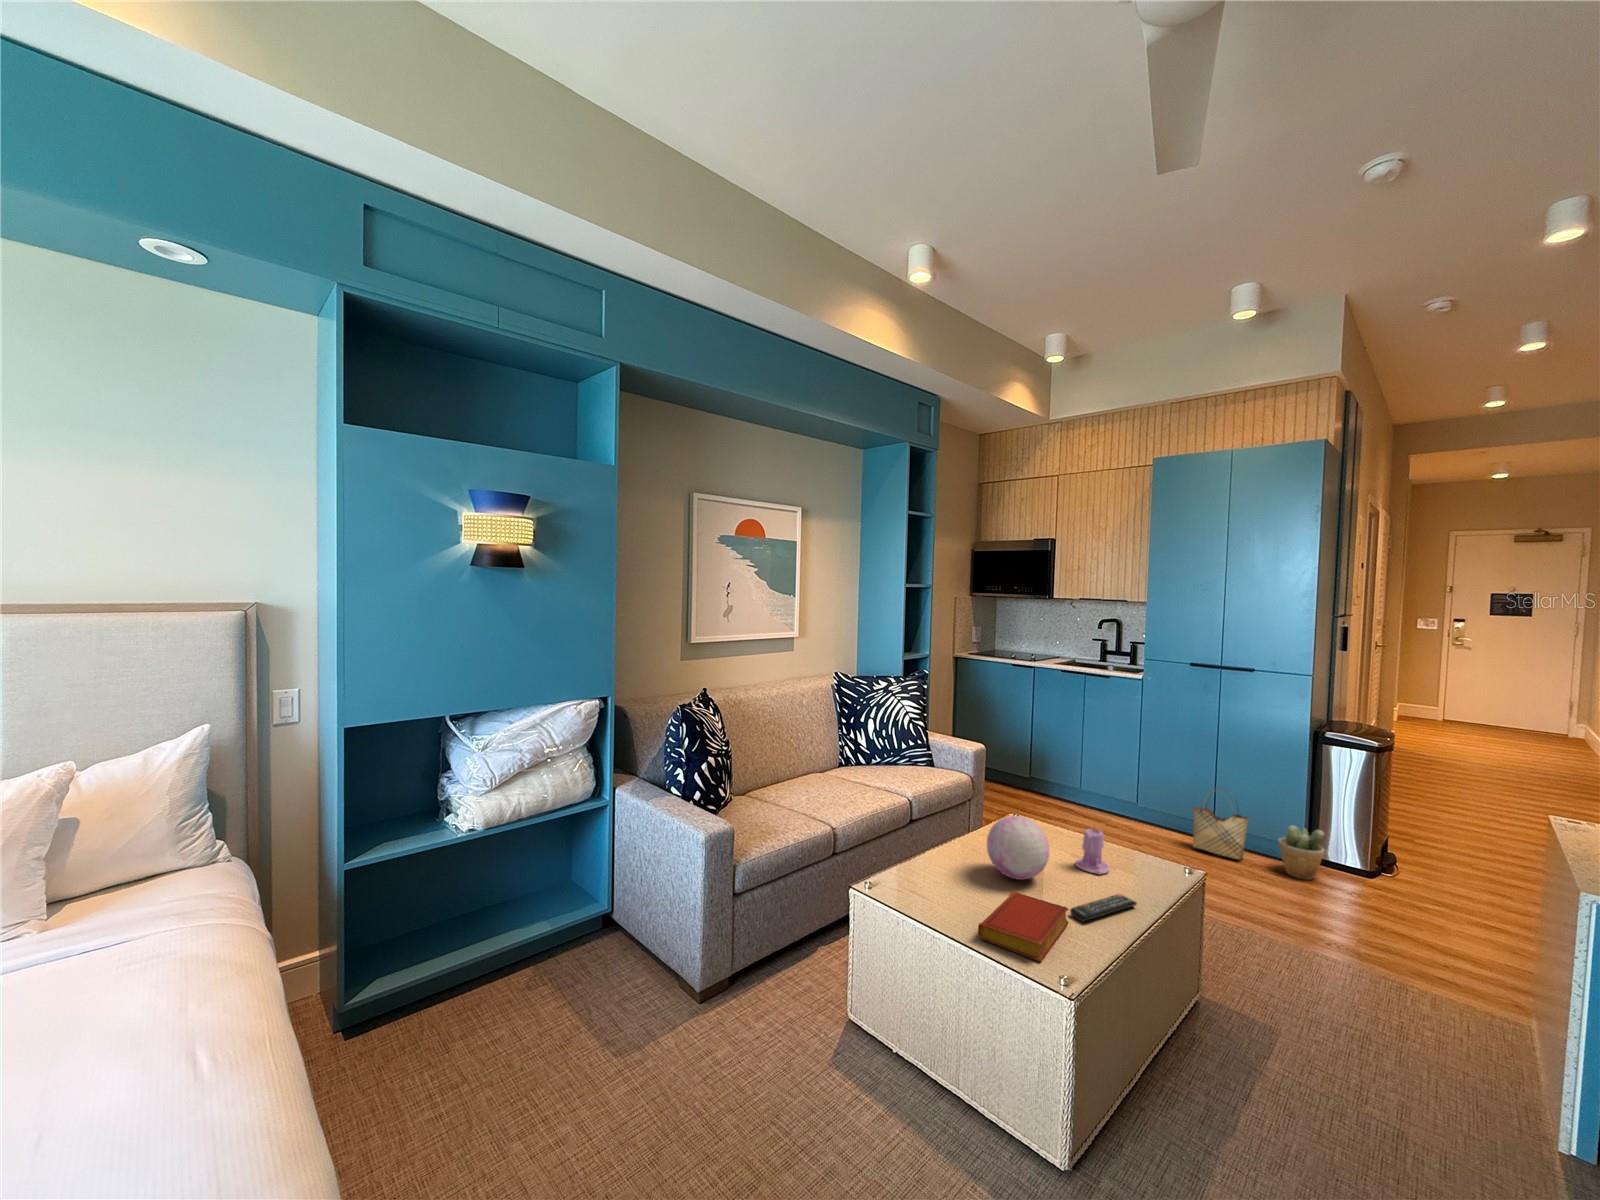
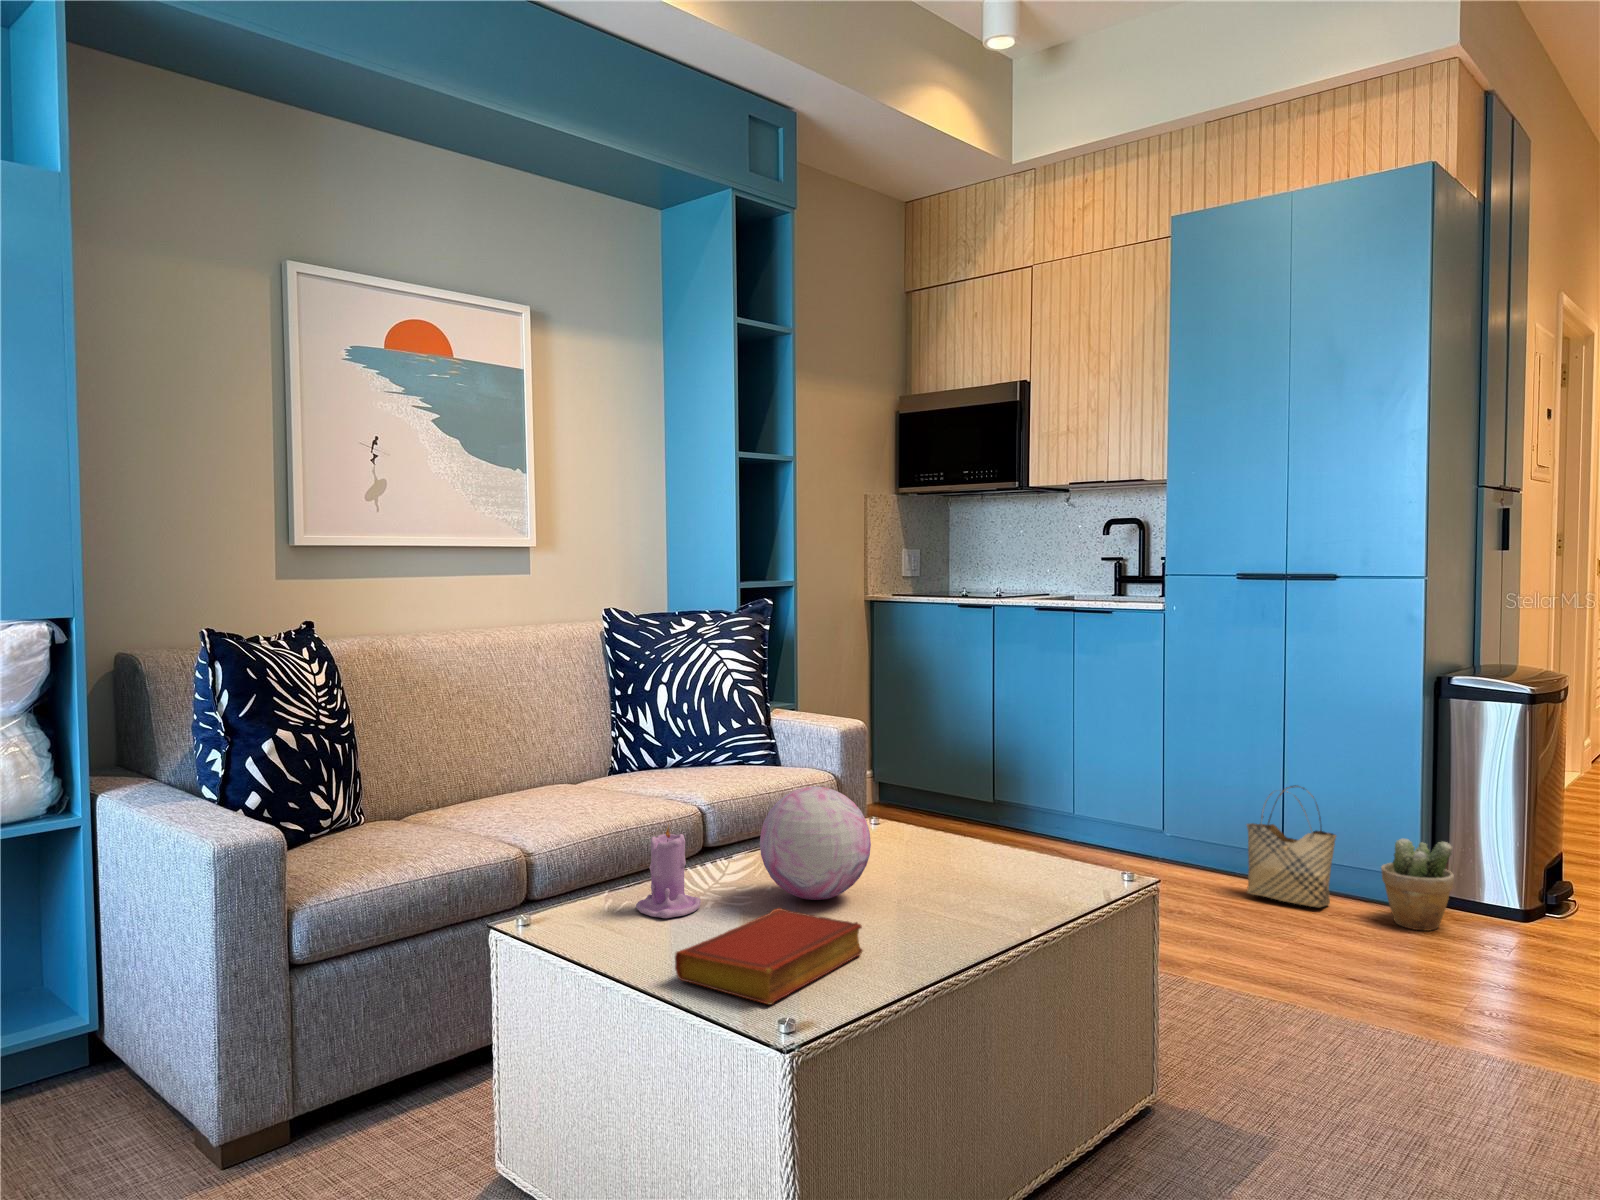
candle: present [1075,828,1110,874] -> present [636,824,701,918]
remote control: present [1070,894,1137,921] -> none [875,908,1008,949]

